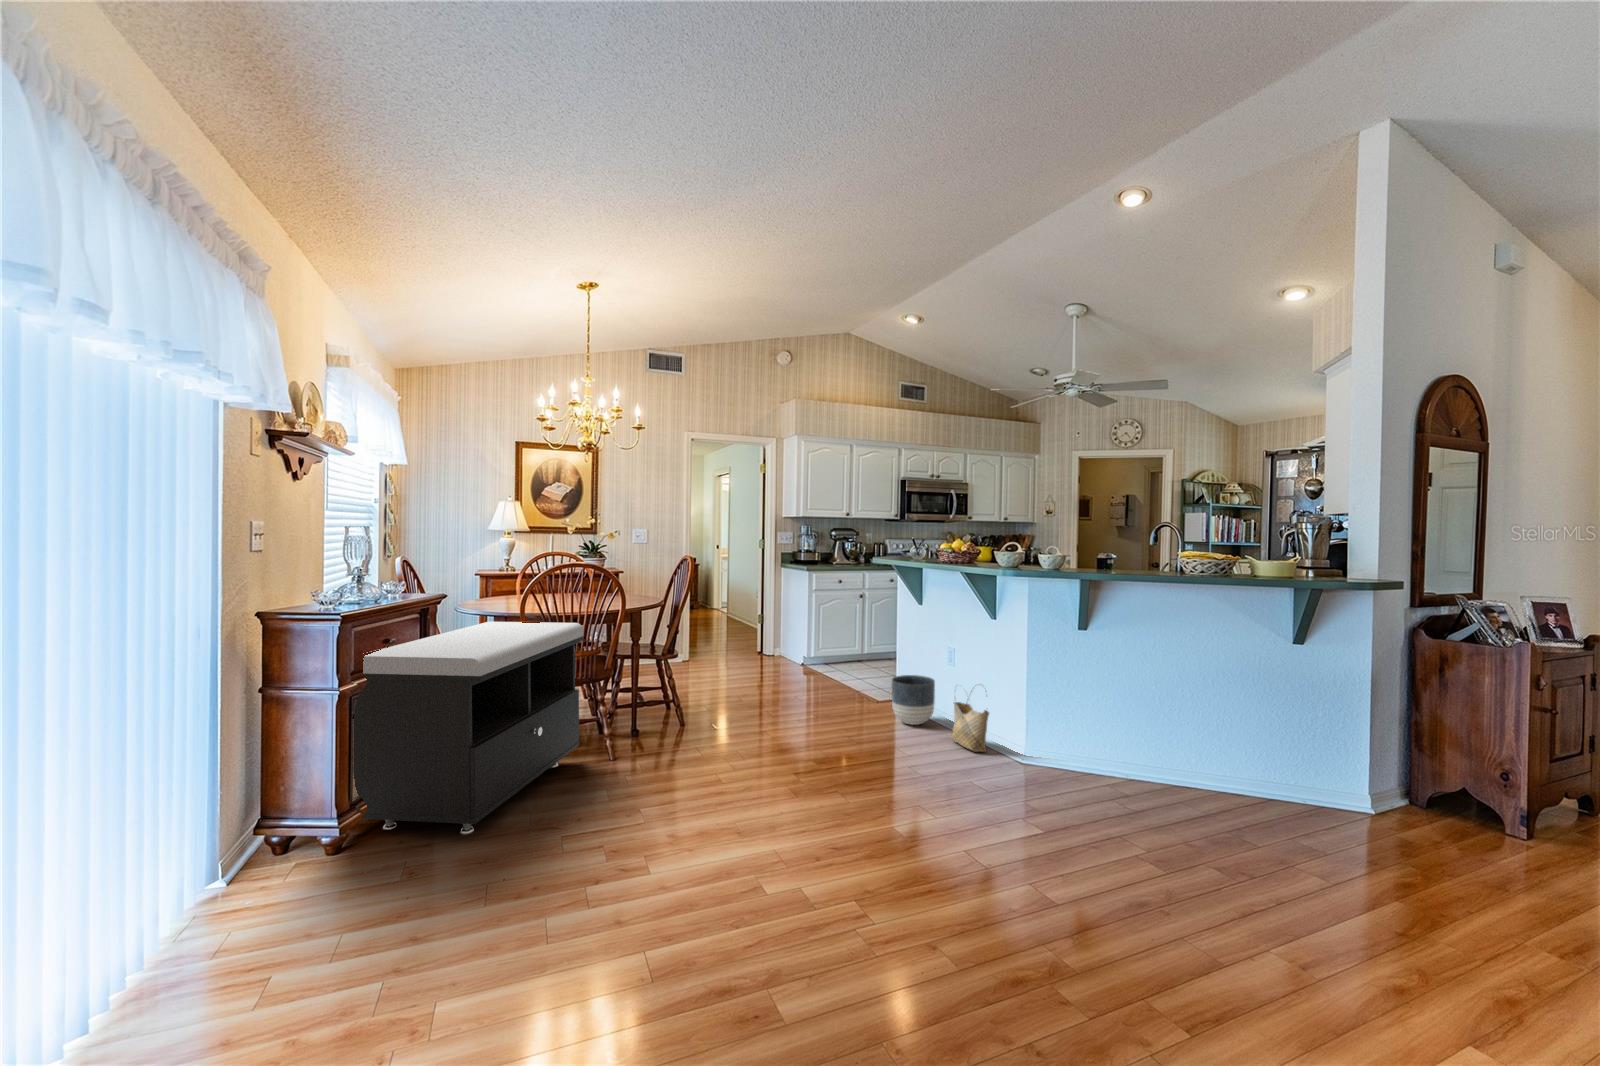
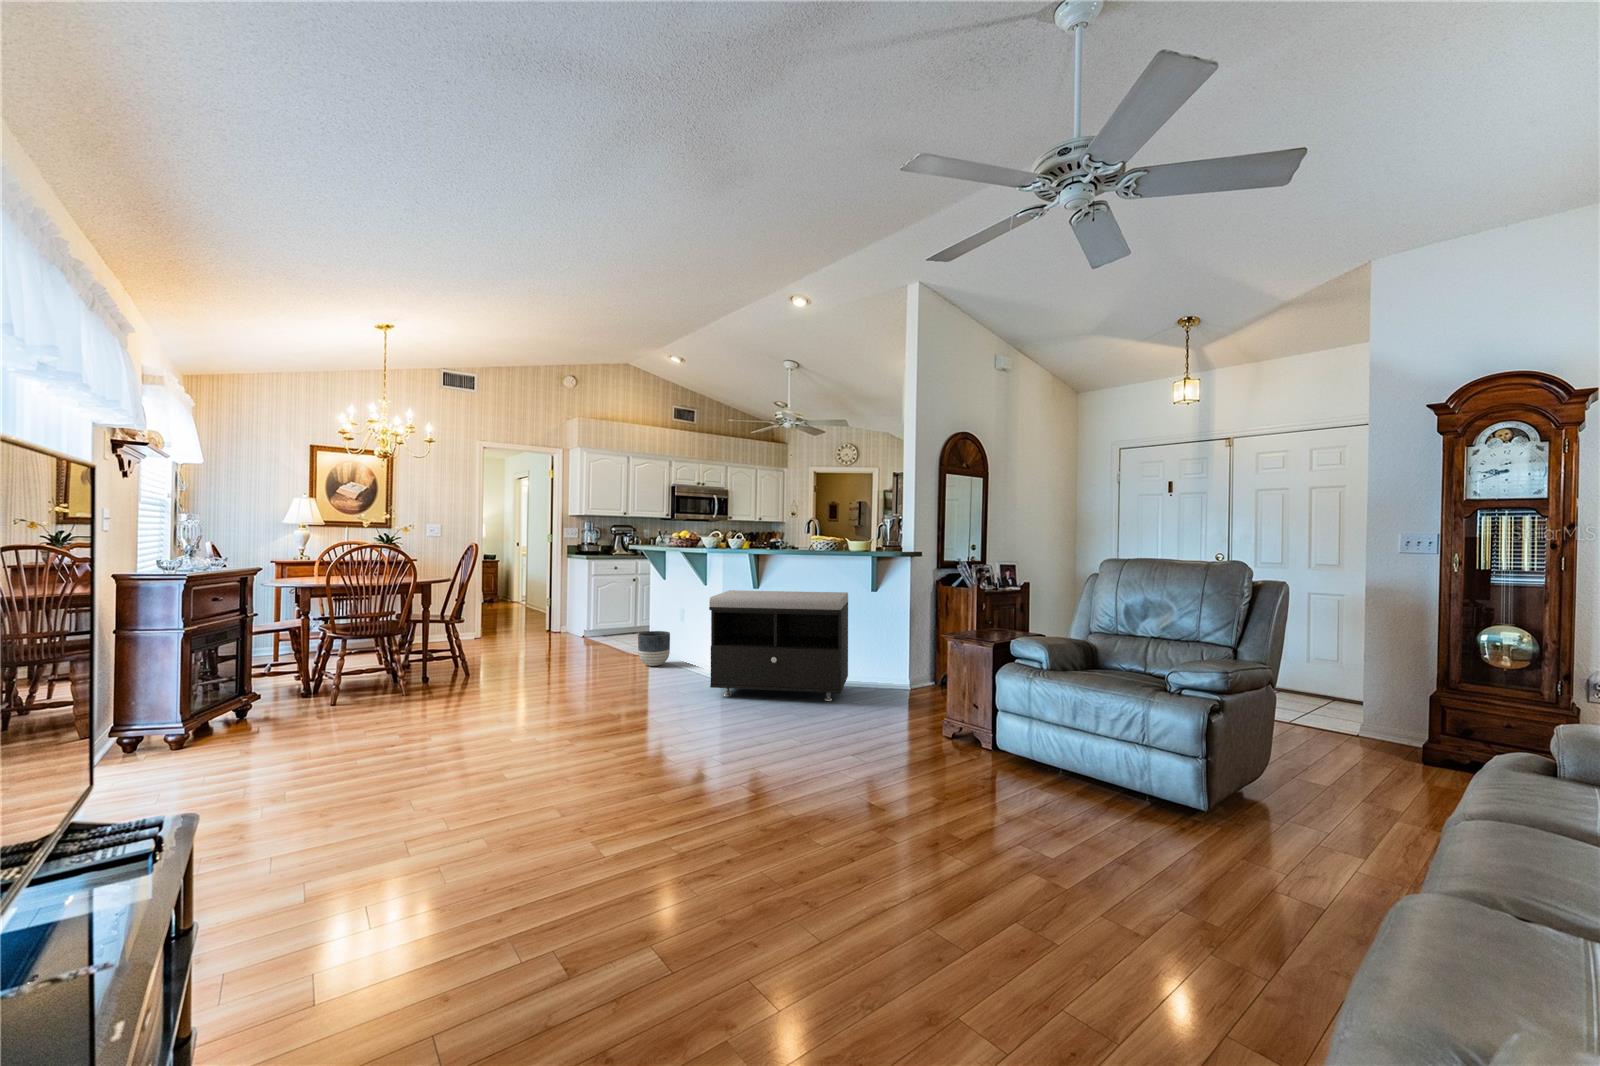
storage bench: present [354,622,584,835] -> present [709,590,848,701]
woven basket: present [951,702,989,752] -> none [676,631,699,677]

